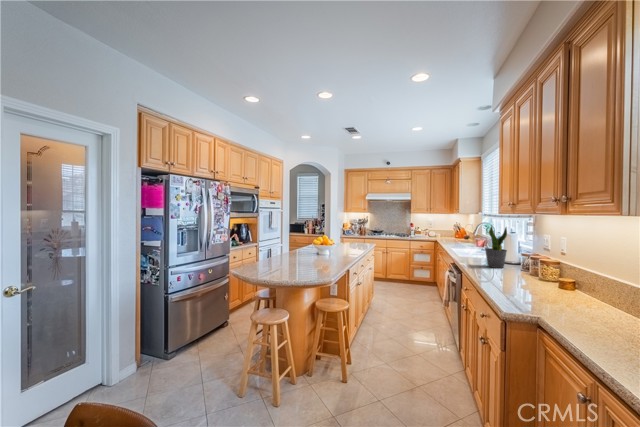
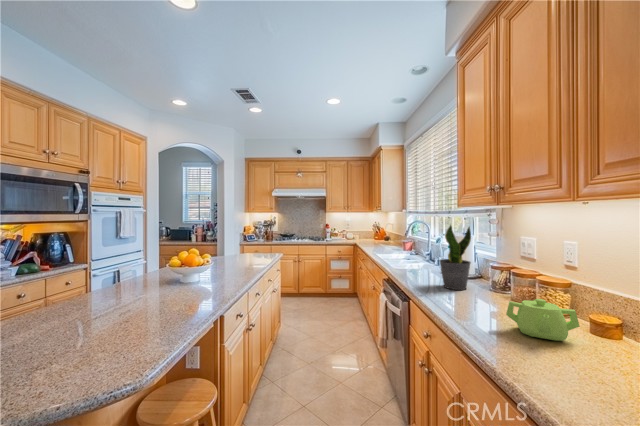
teapot: none [506,265,543,286] -> present [506,299,580,341]

